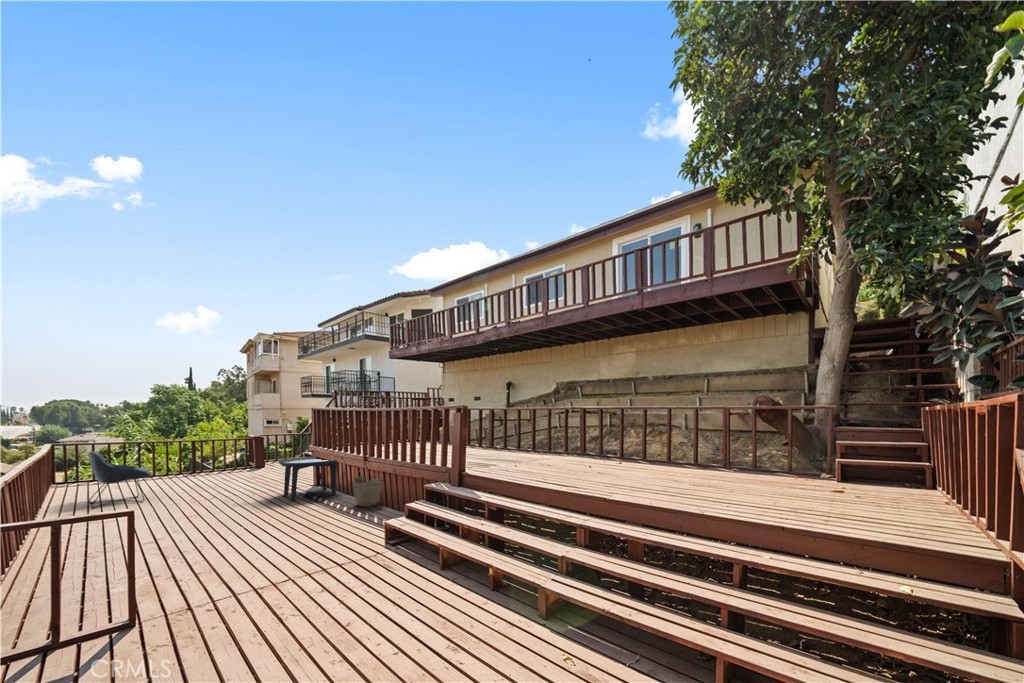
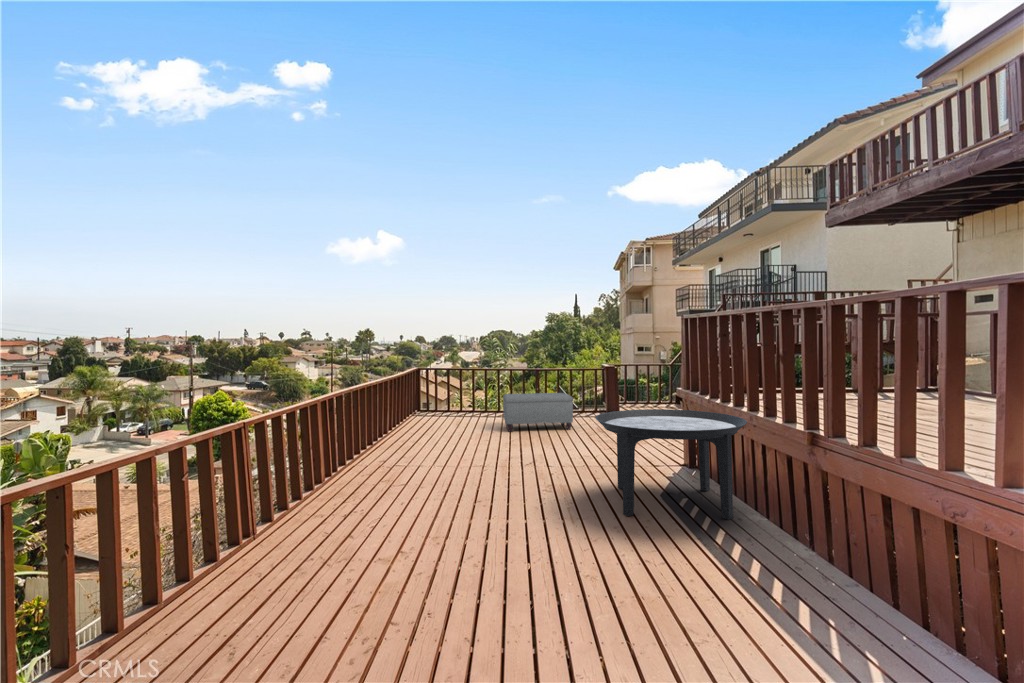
lounge chair: present [89,451,151,509] -> none [370,373,444,456]
ottoman: none [182,457,241,486] -> present [503,393,573,432]
woven basket: present [353,471,381,507] -> none [791,488,917,635]

